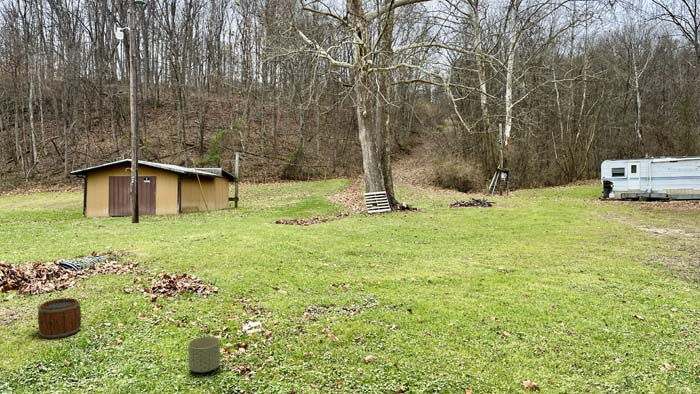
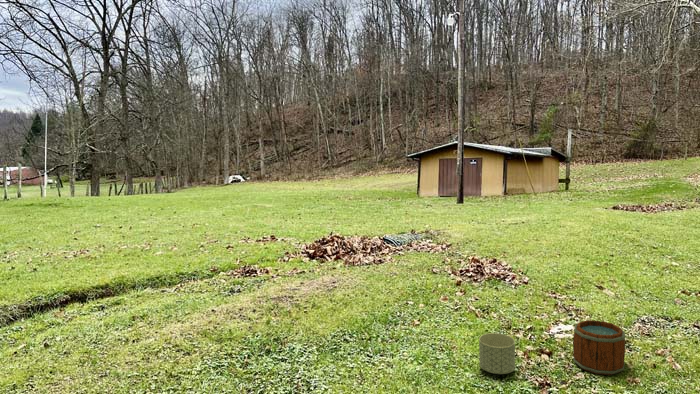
bucket: present [38,298,81,338] -> present [573,320,625,375]

